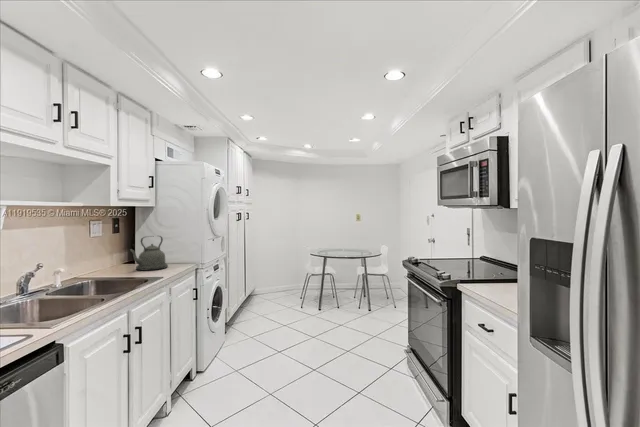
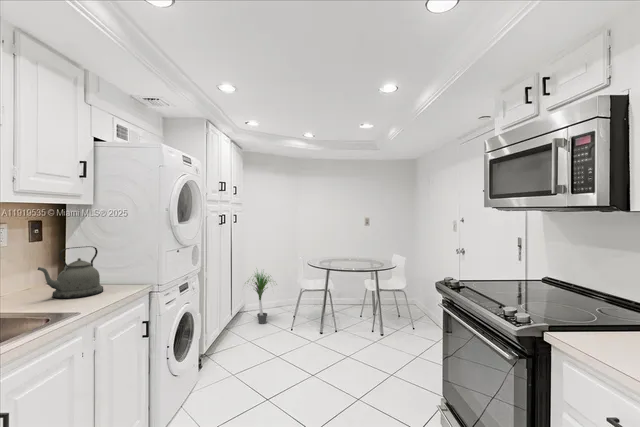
potted plant: none [253,255,285,304] -> present [248,273,269,324]

